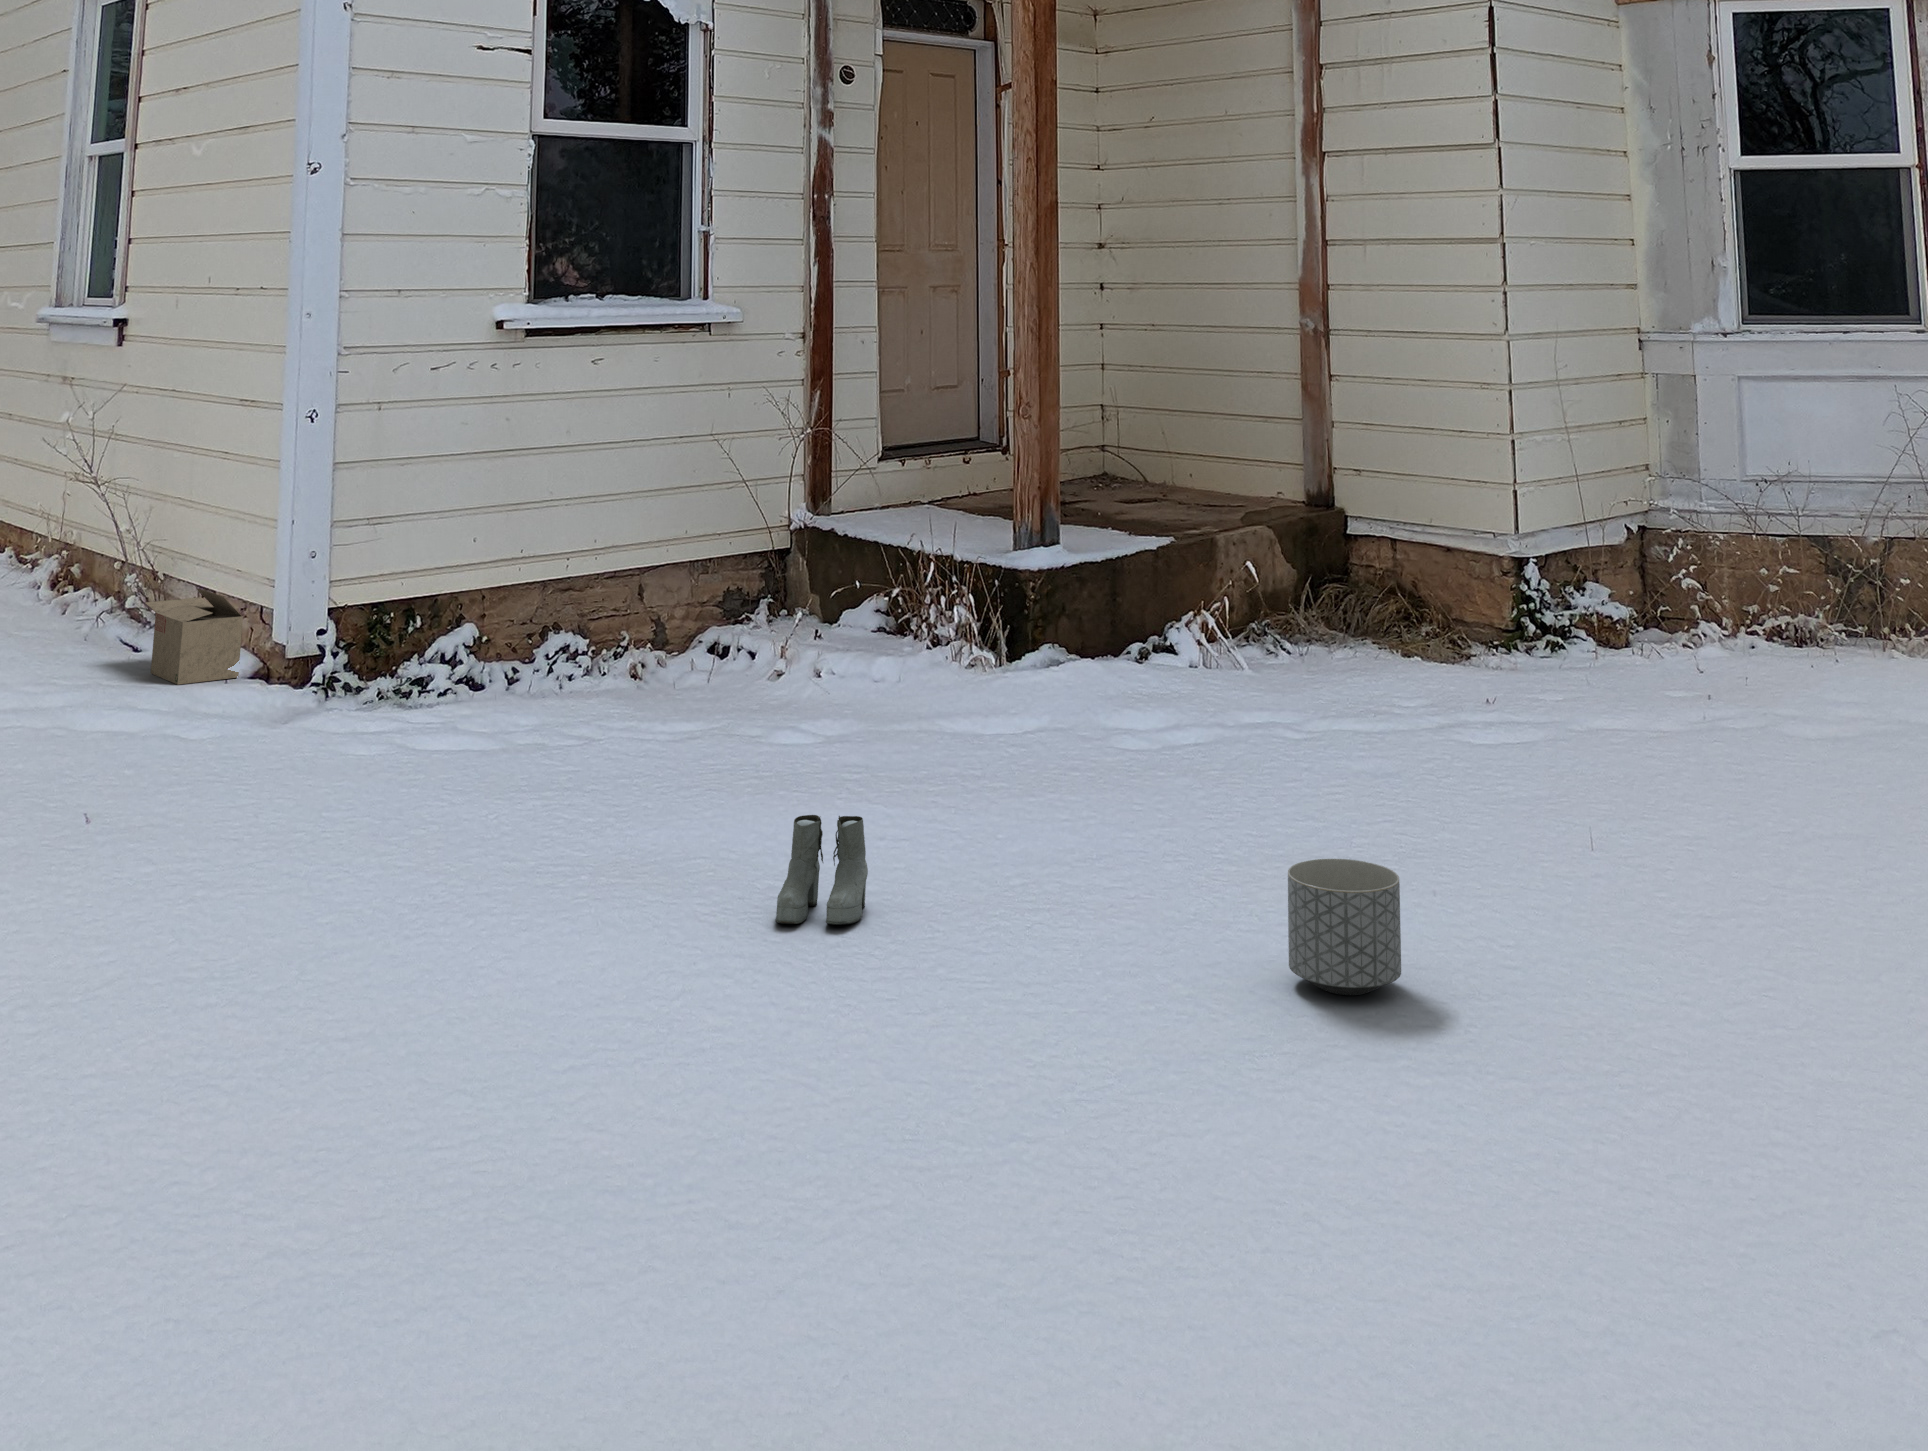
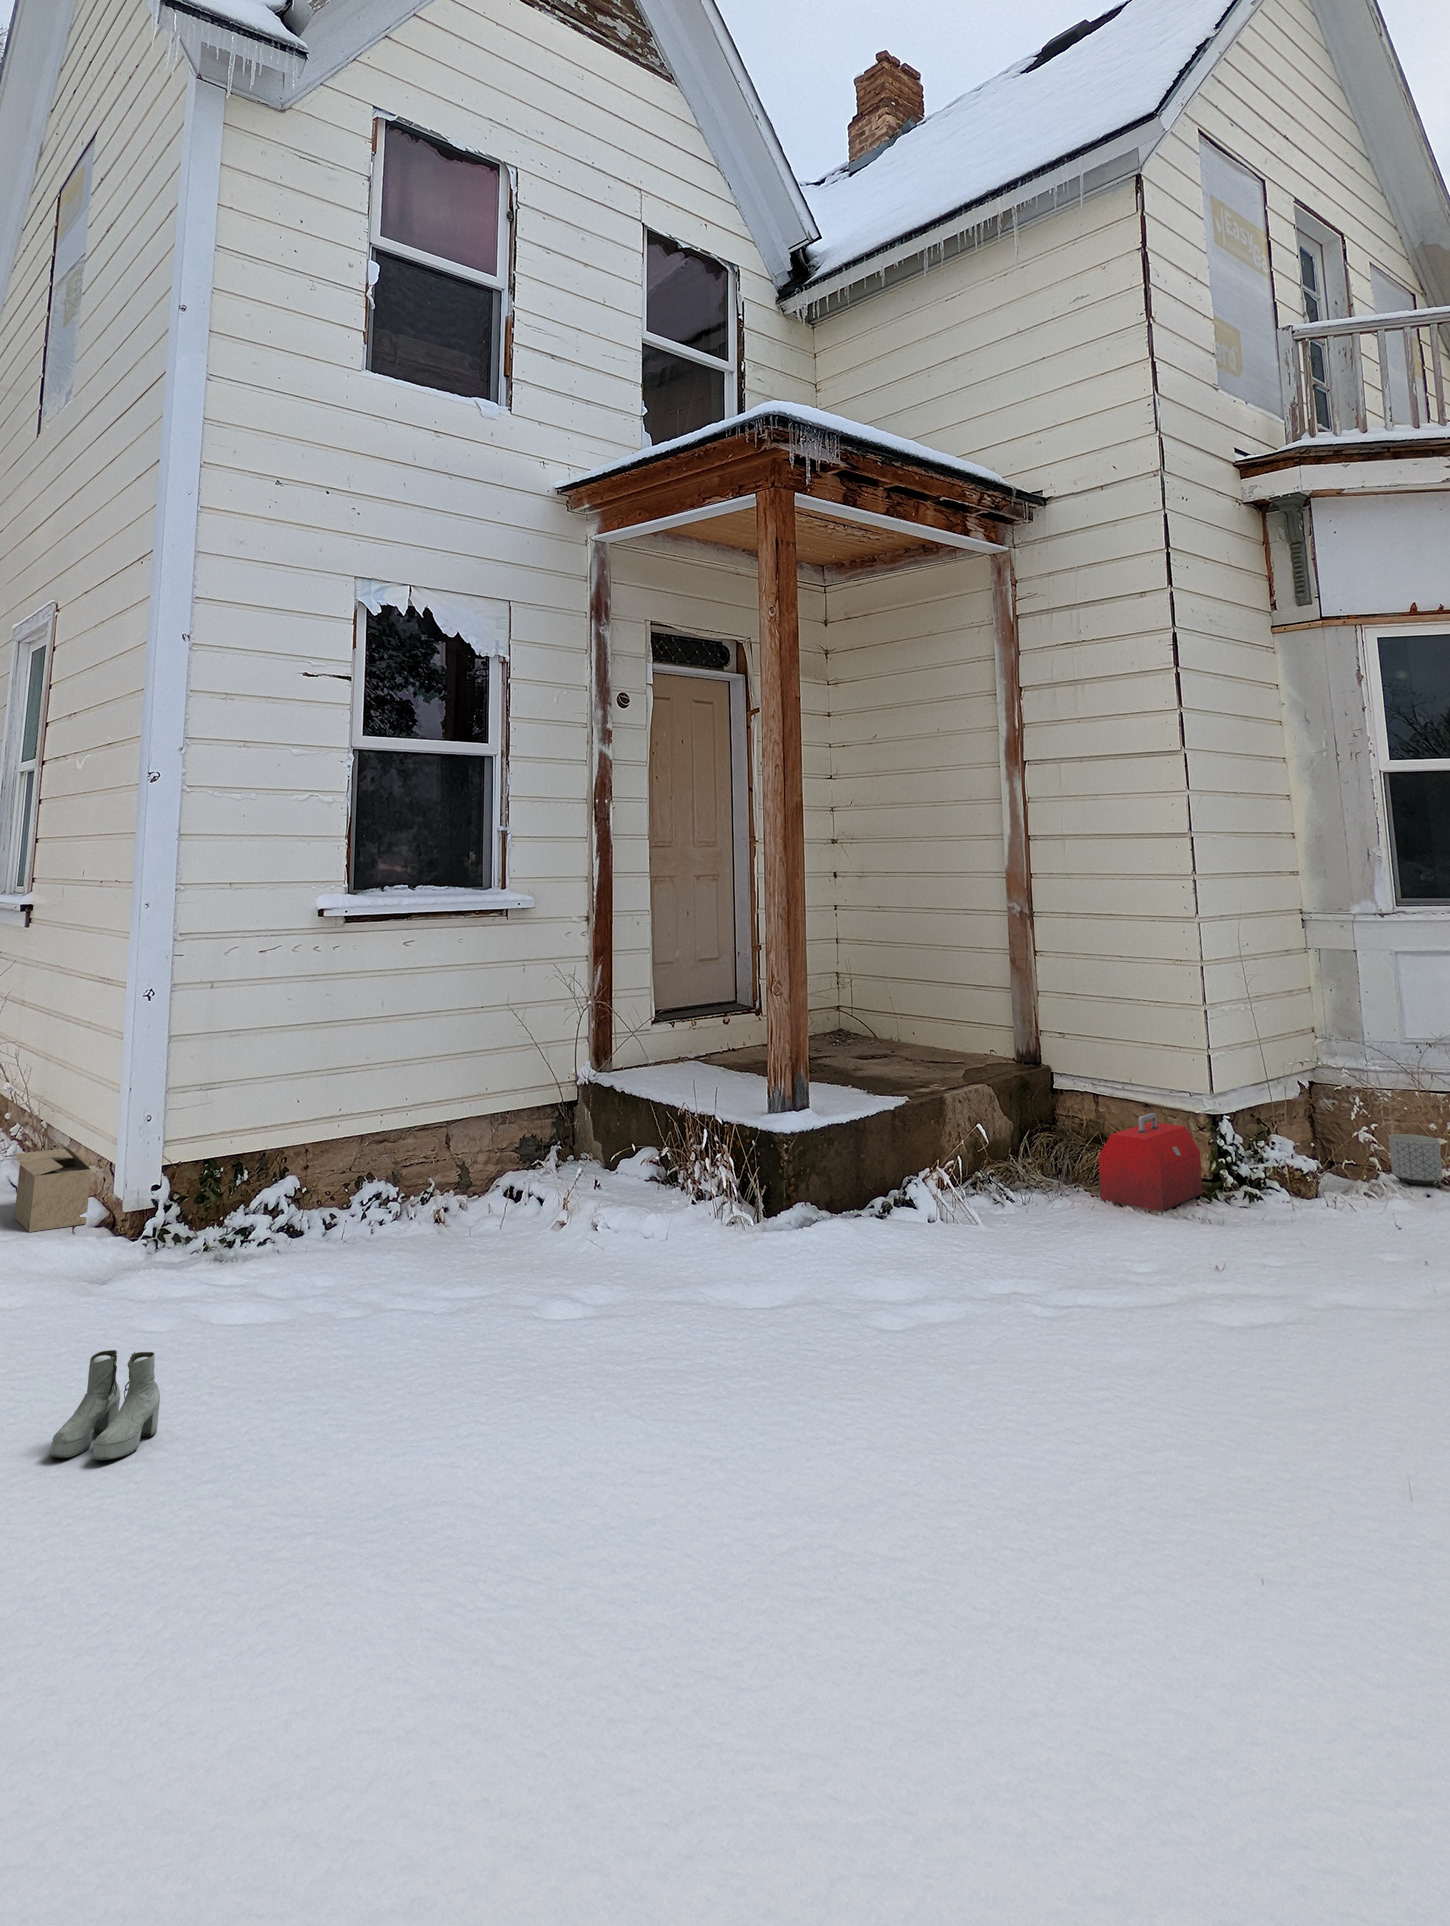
toolbox: none [1387,559,1503,663] -> present [1099,1113,1202,1211]
boots: present [776,815,868,925] -> present [50,1350,160,1460]
planter: present [1288,859,1401,995] -> present [1389,1134,1443,1185]

